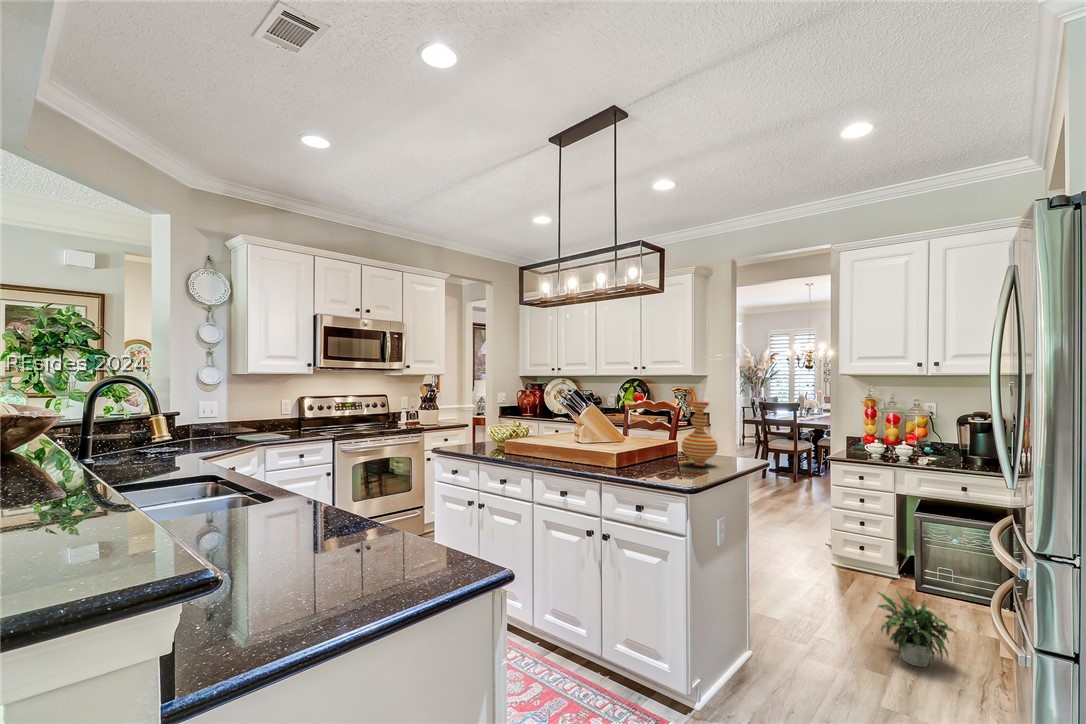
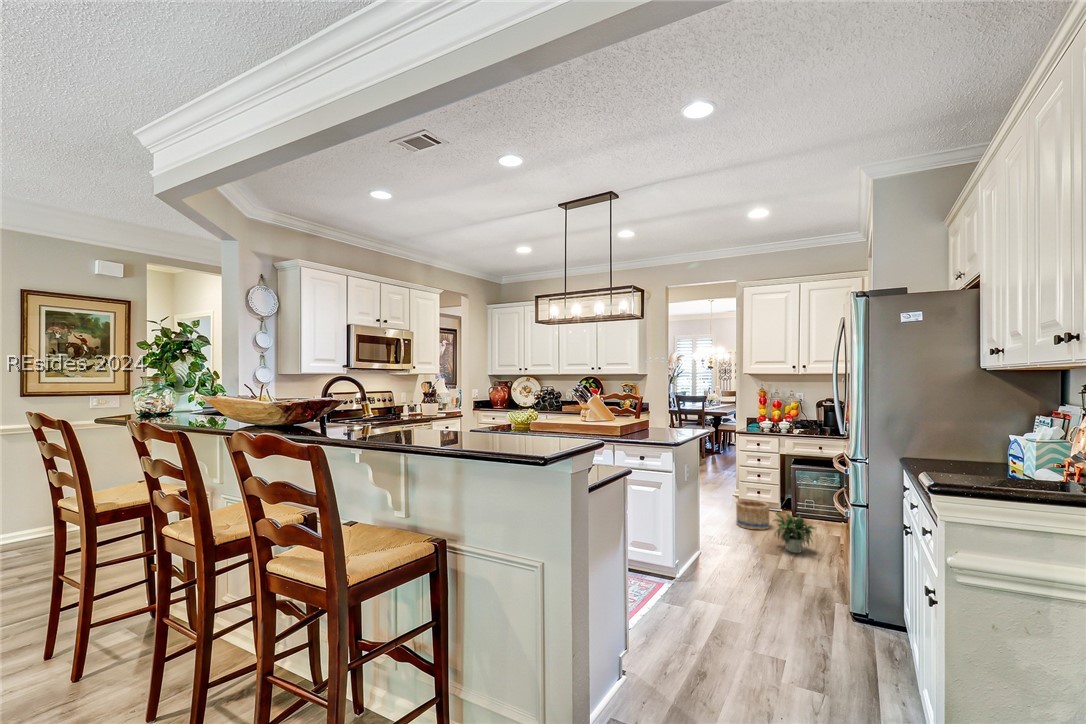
vase: present [682,402,718,466] -> none [658,392,681,434]
basket: none [822,560,877,611] -> present [736,499,770,530]

